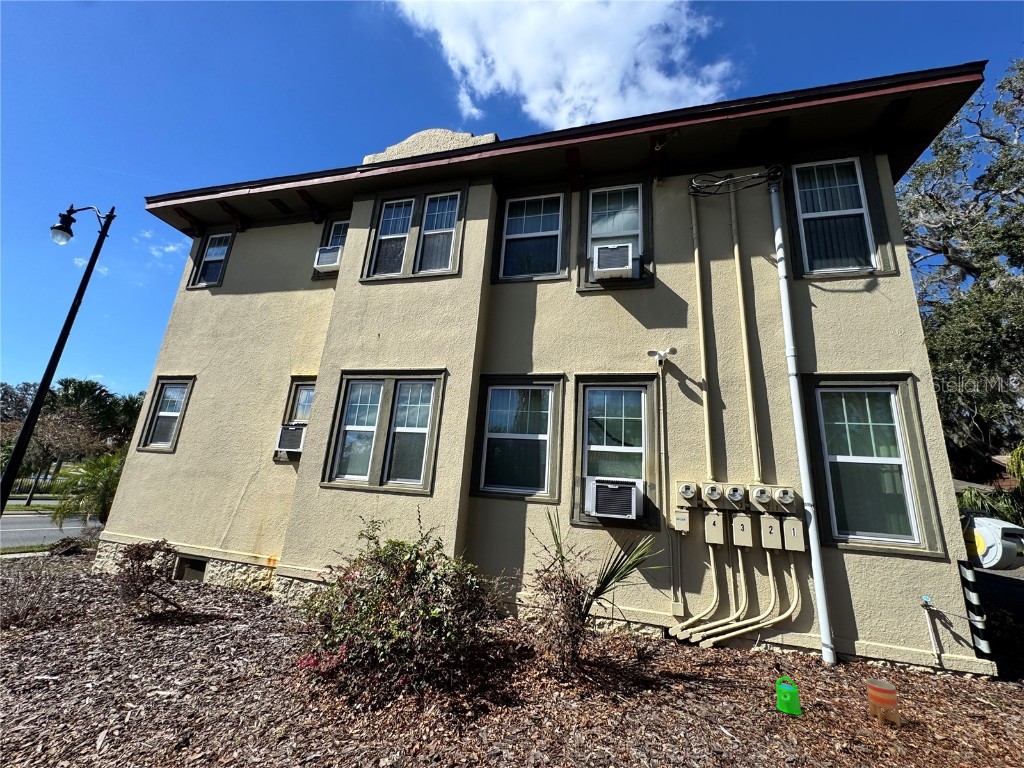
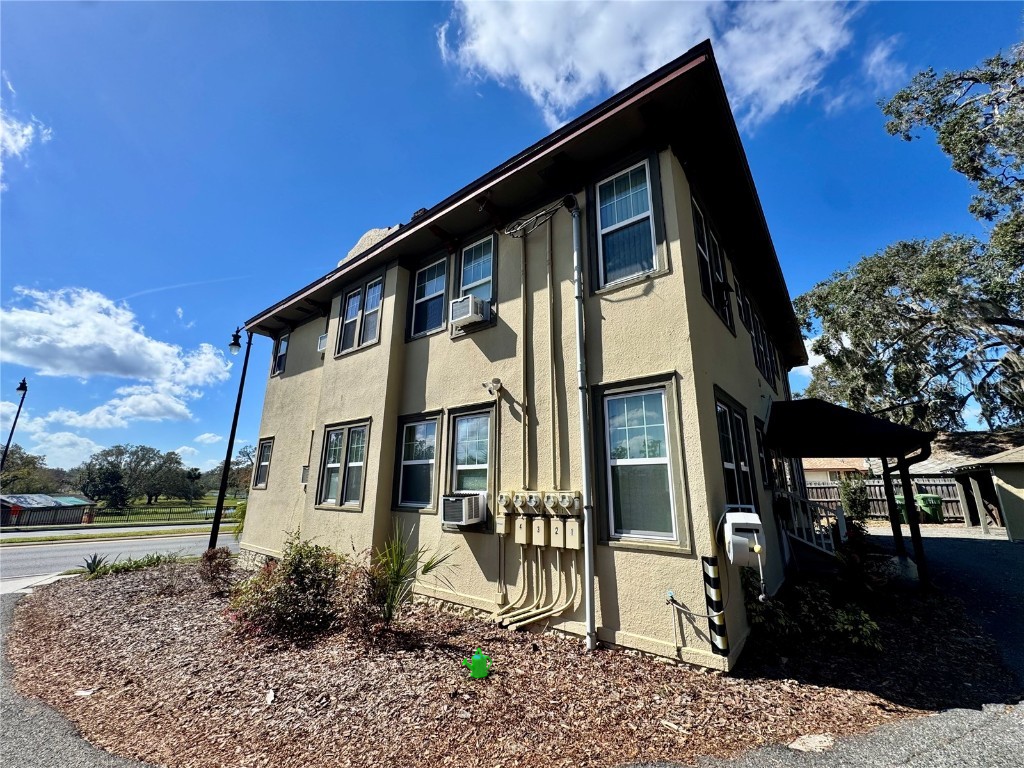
planter: present [866,679,901,726] -> none [527,656,547,694]

